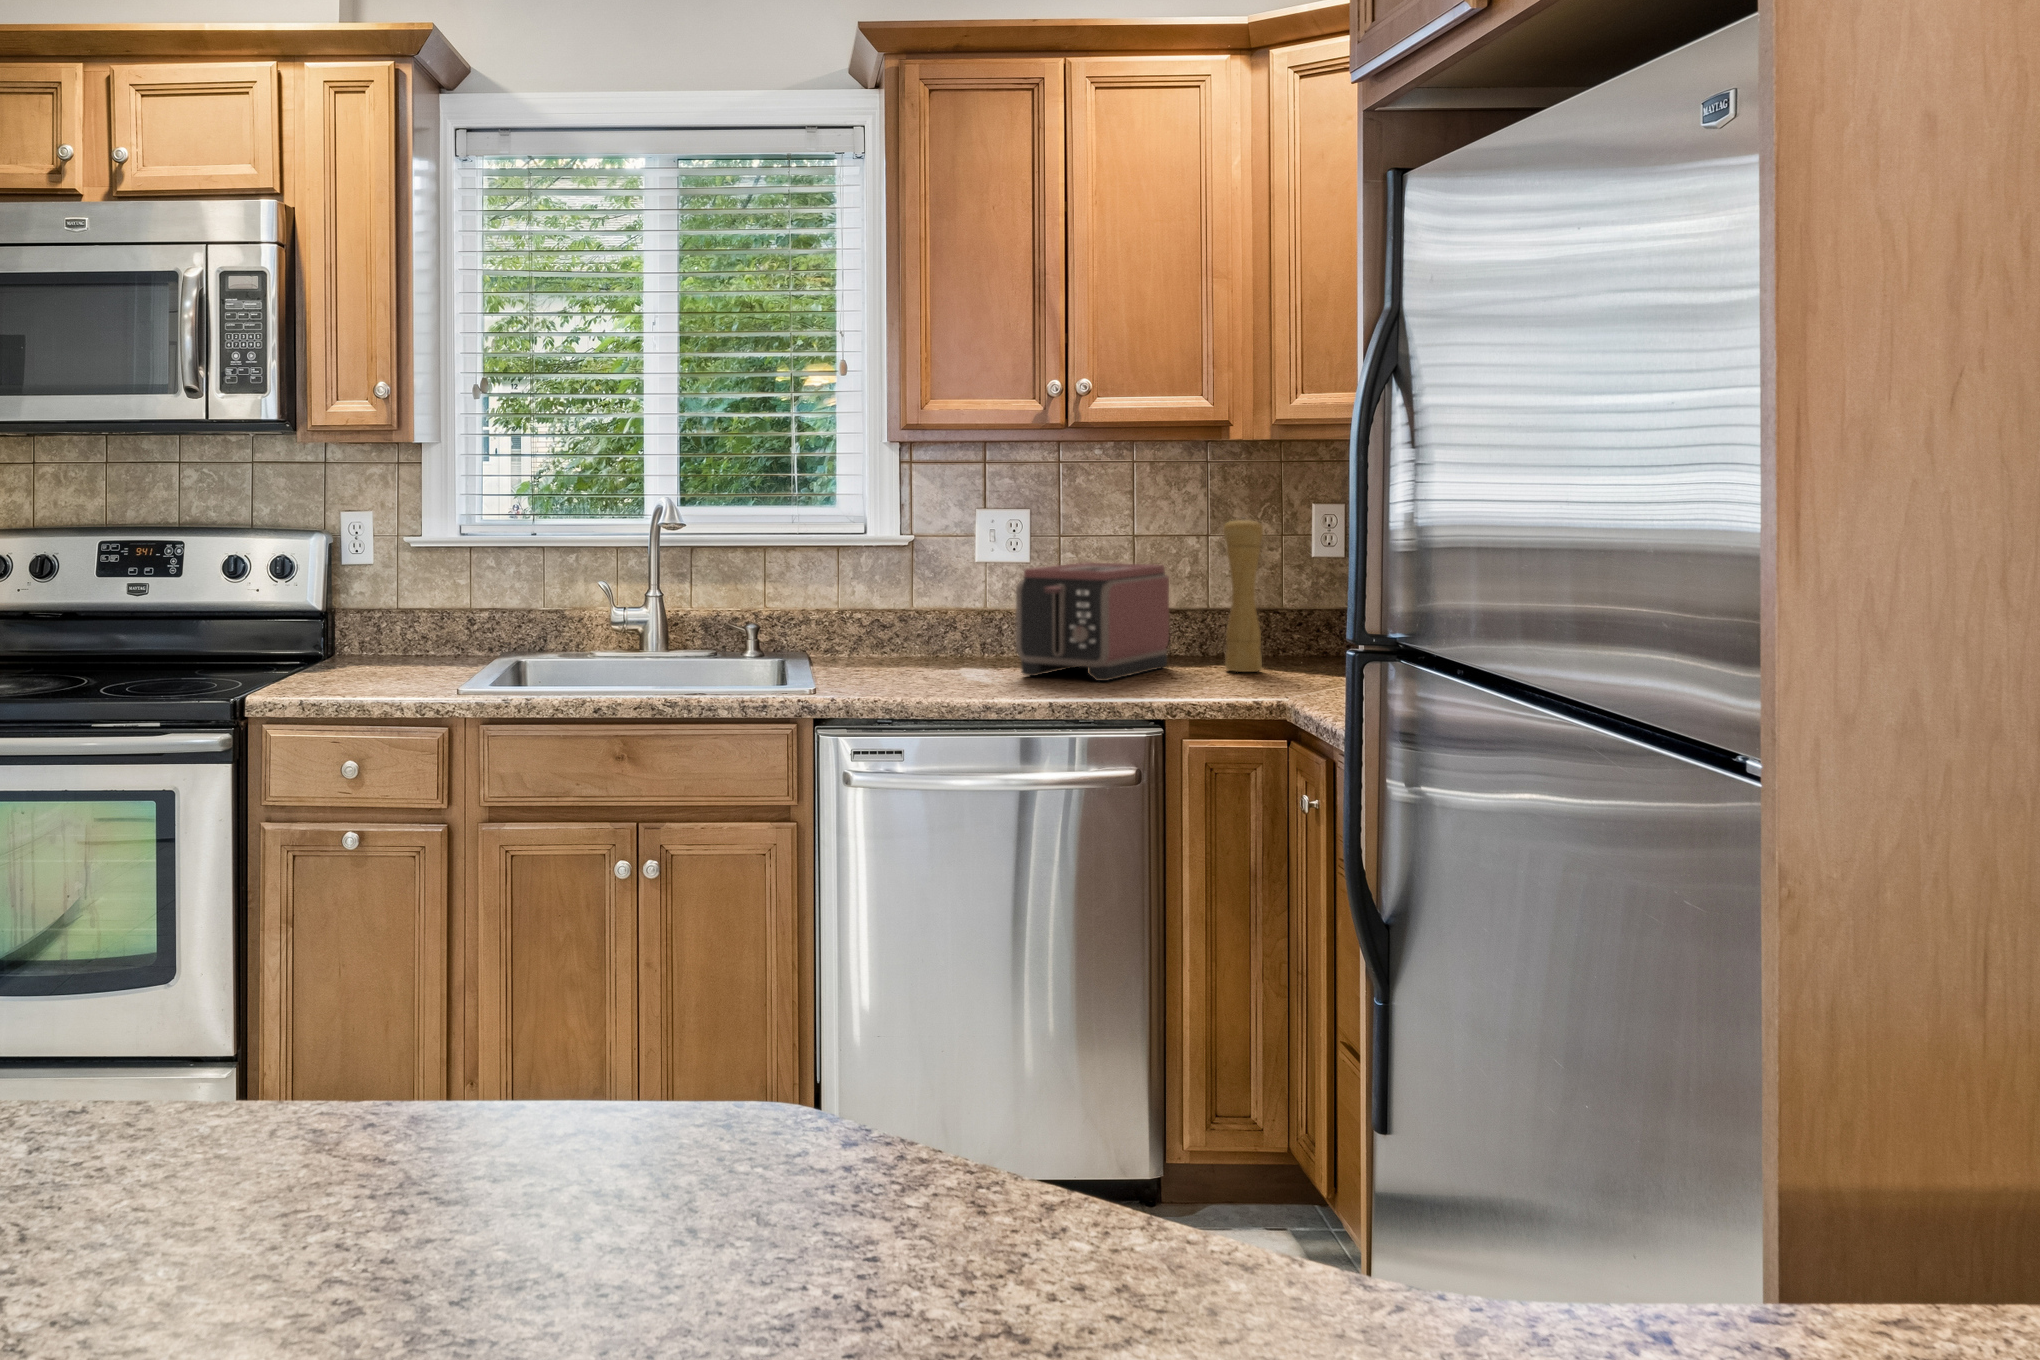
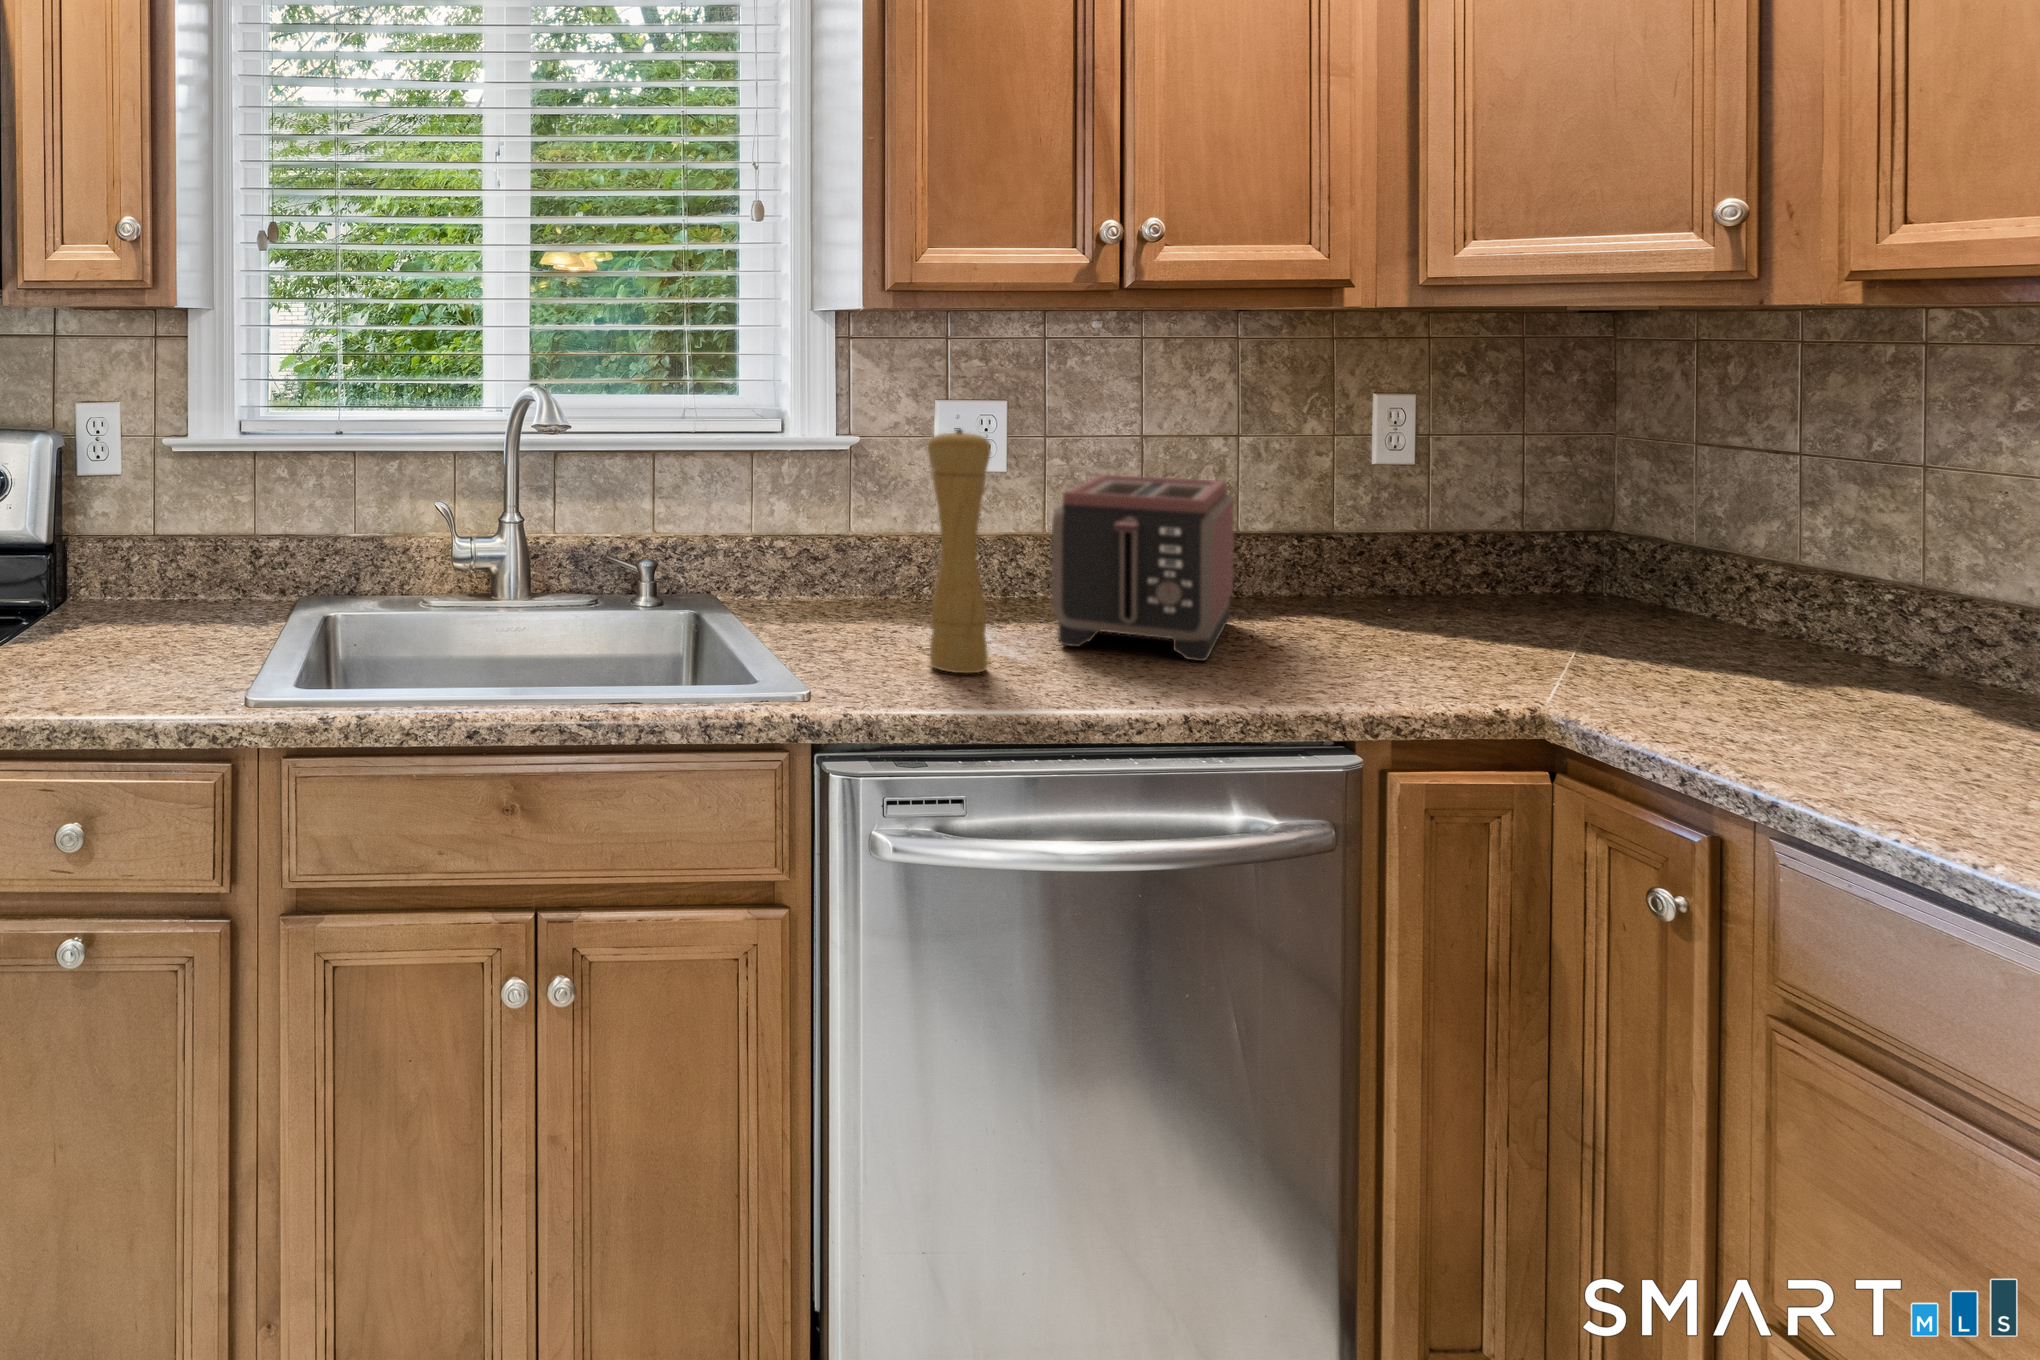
pepper mill: present [1223,518,1263,672] -> present [928,429,991,673]

